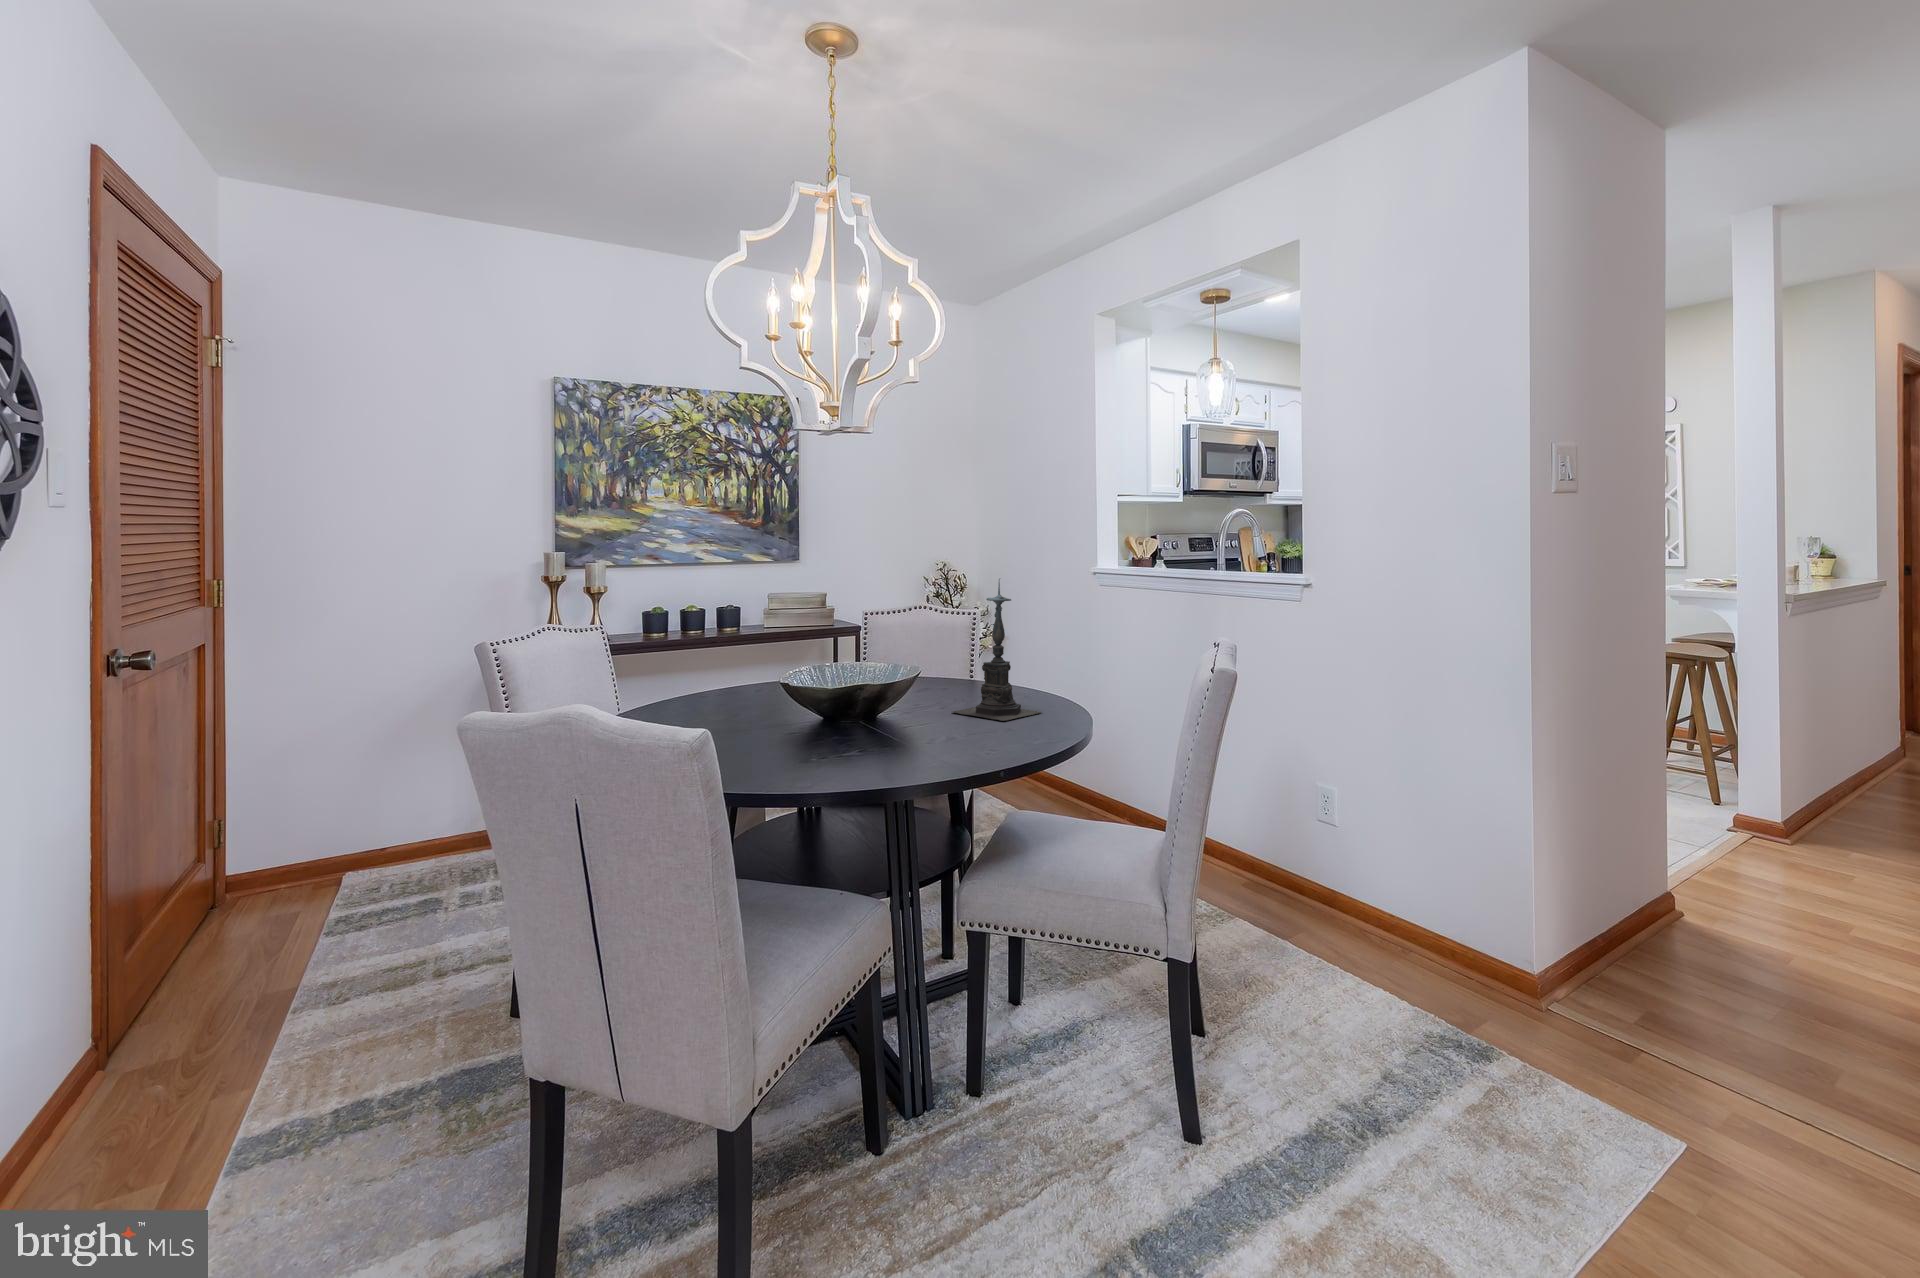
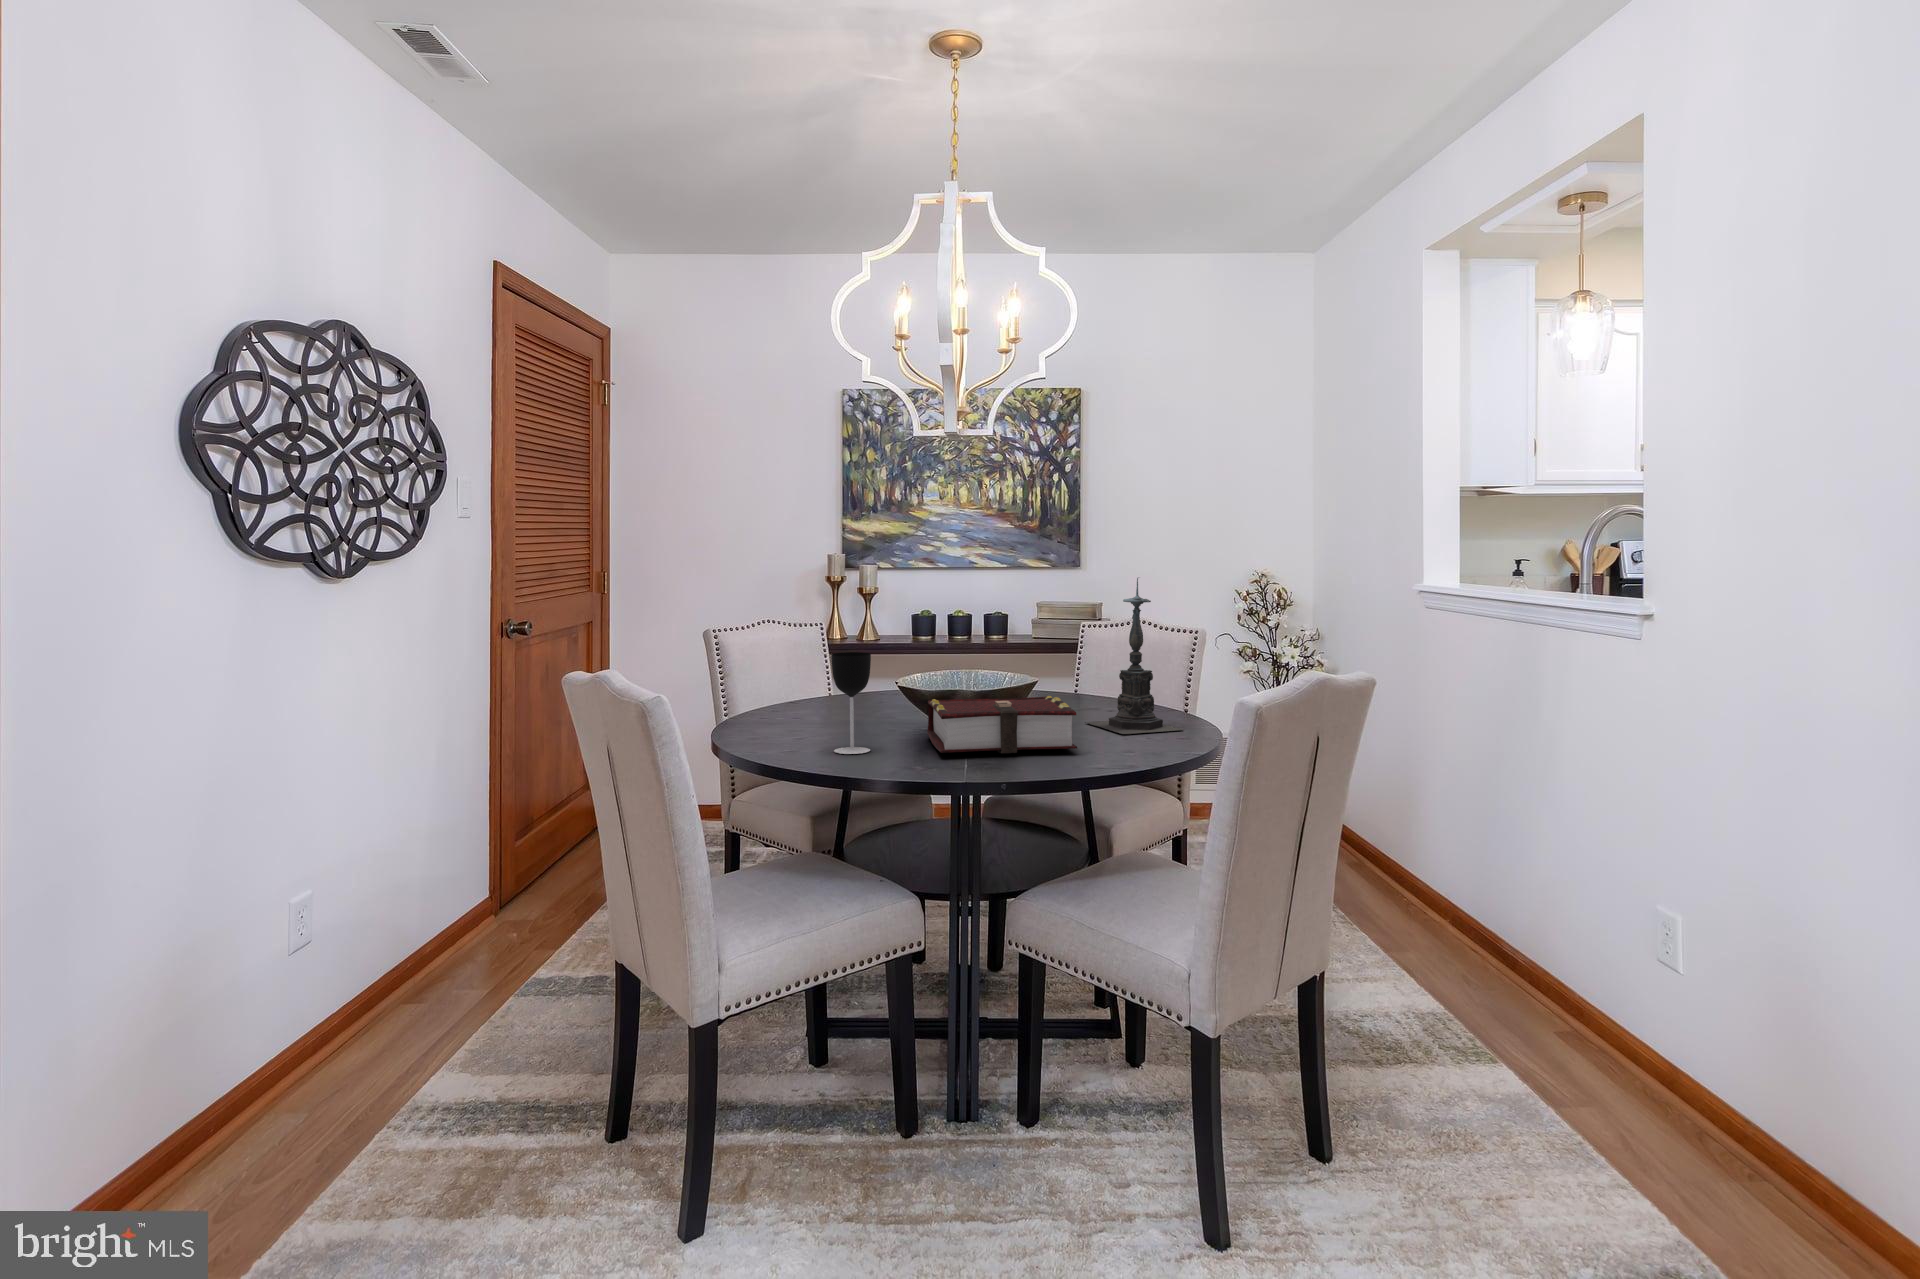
wine glass: none [770,660,812,766] -> present [831,652,871,754]
book: none [840,691,1004,756] -> present [927,696,1077,753]

